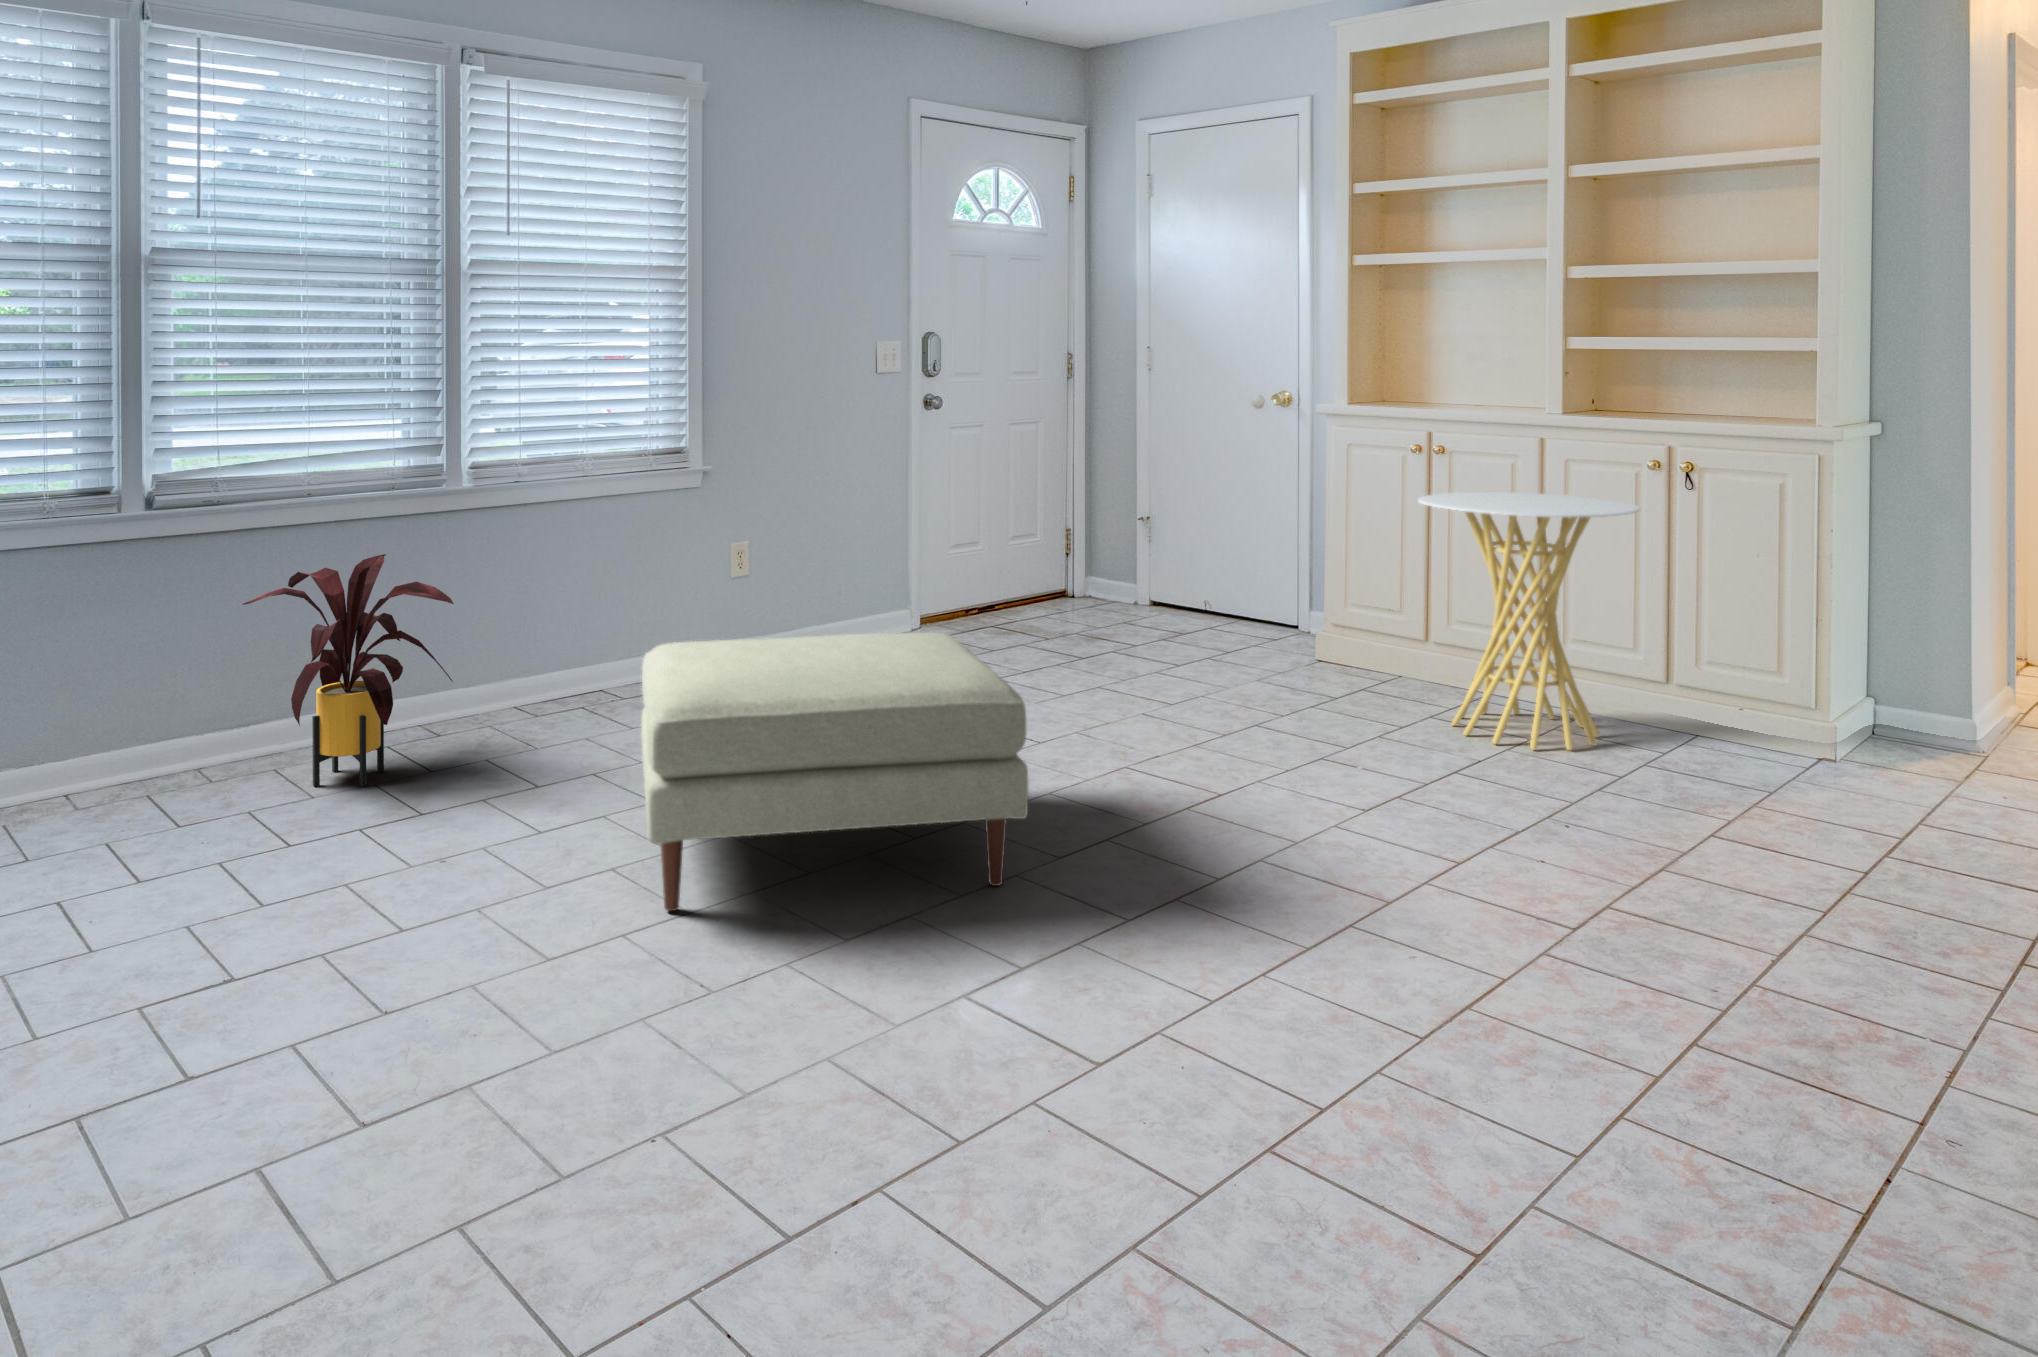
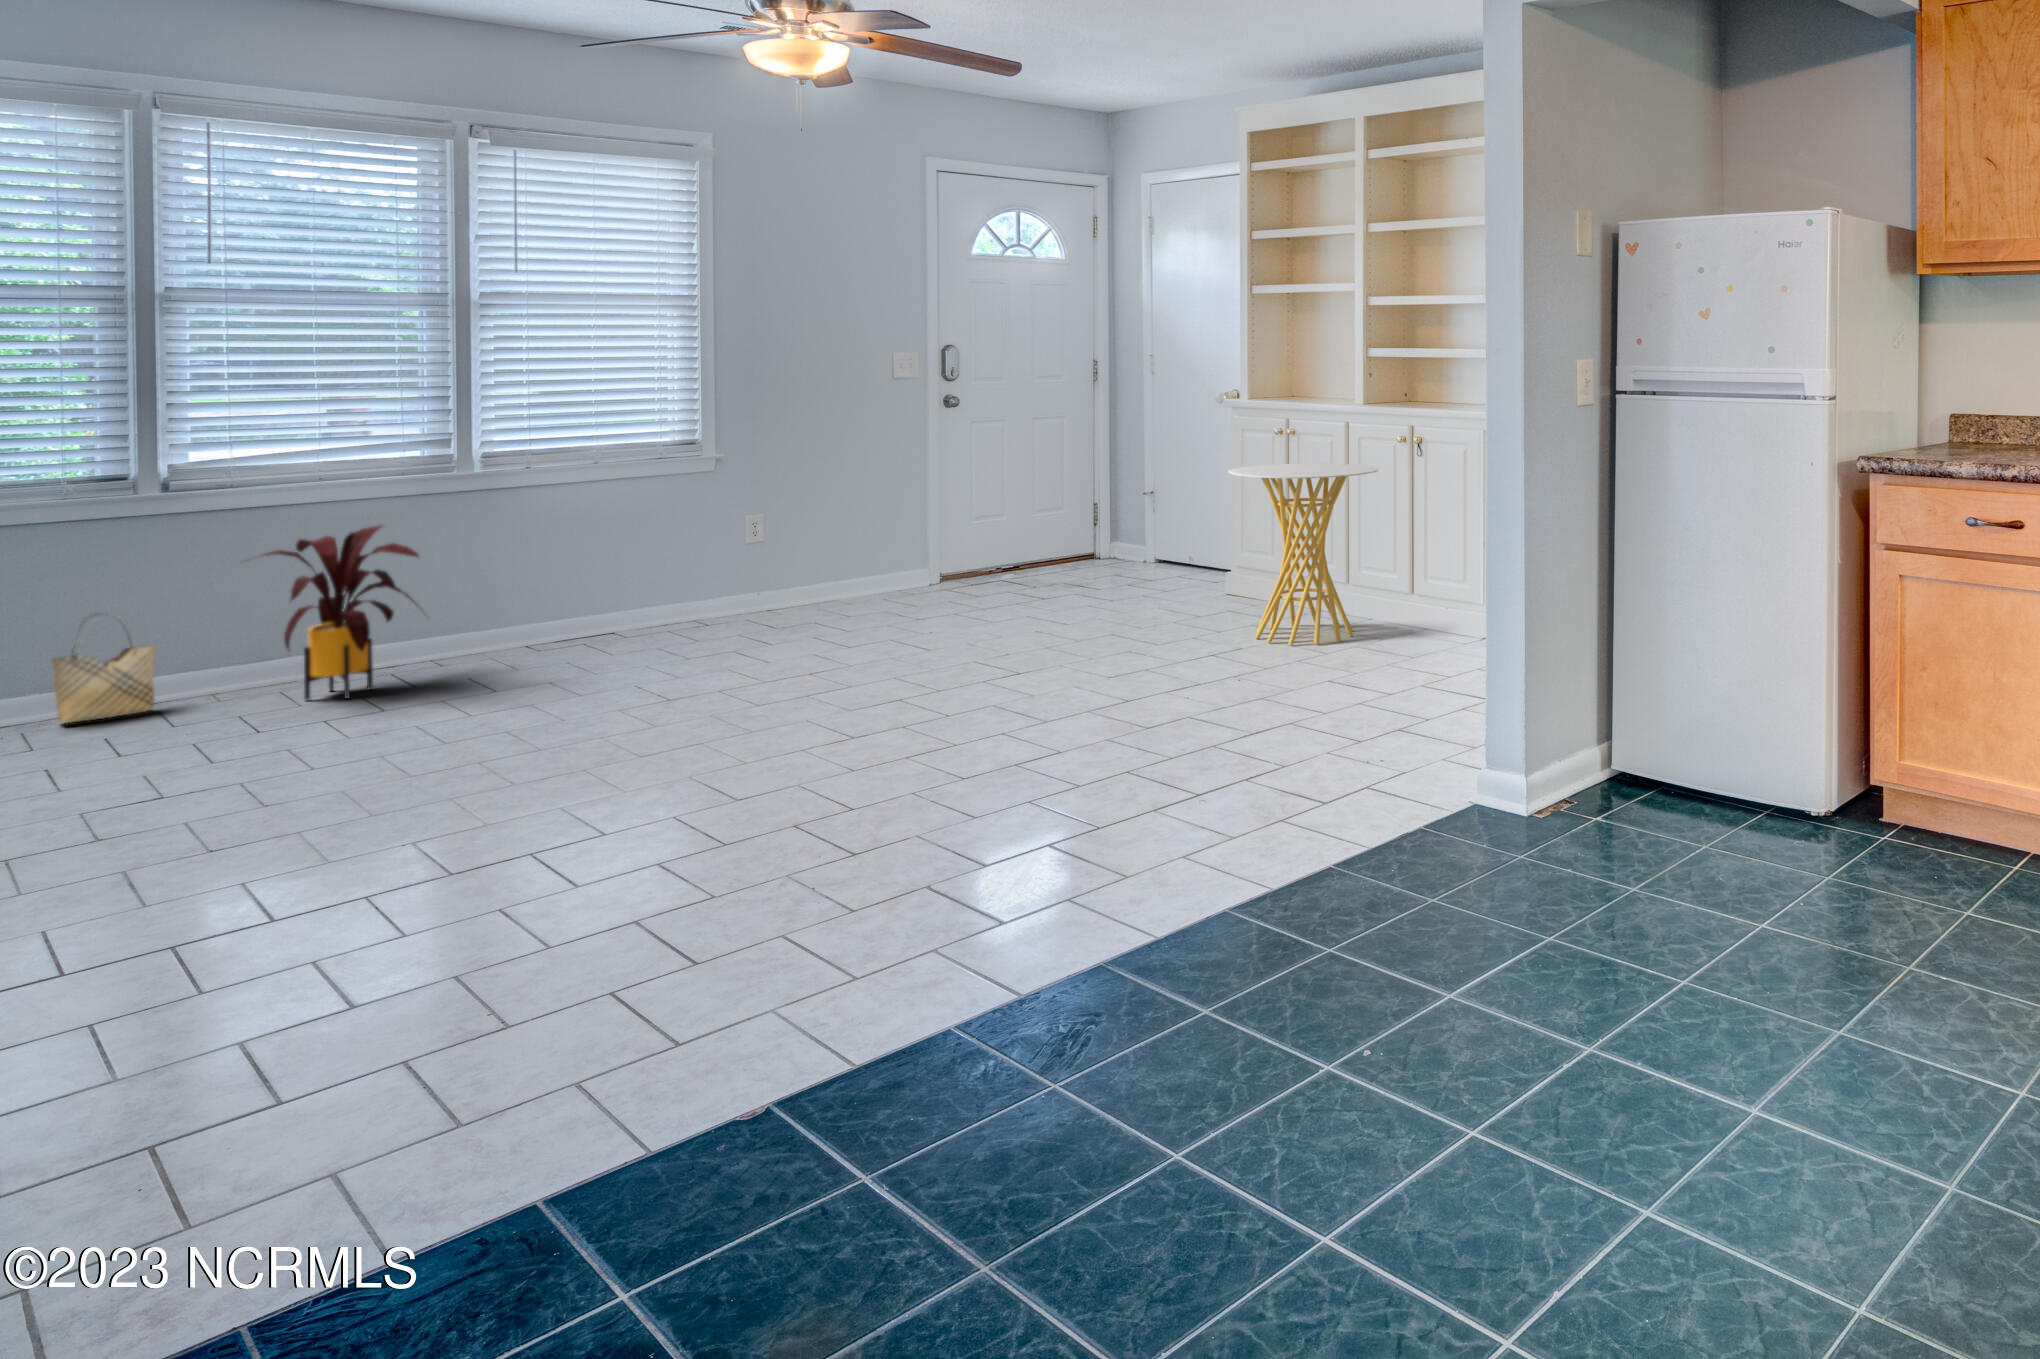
ottoman: present [641,633,1028,911] -> none [497,569,819,755]
woven basket: none [34,666,144,812] -> present [52,613,155,723]

